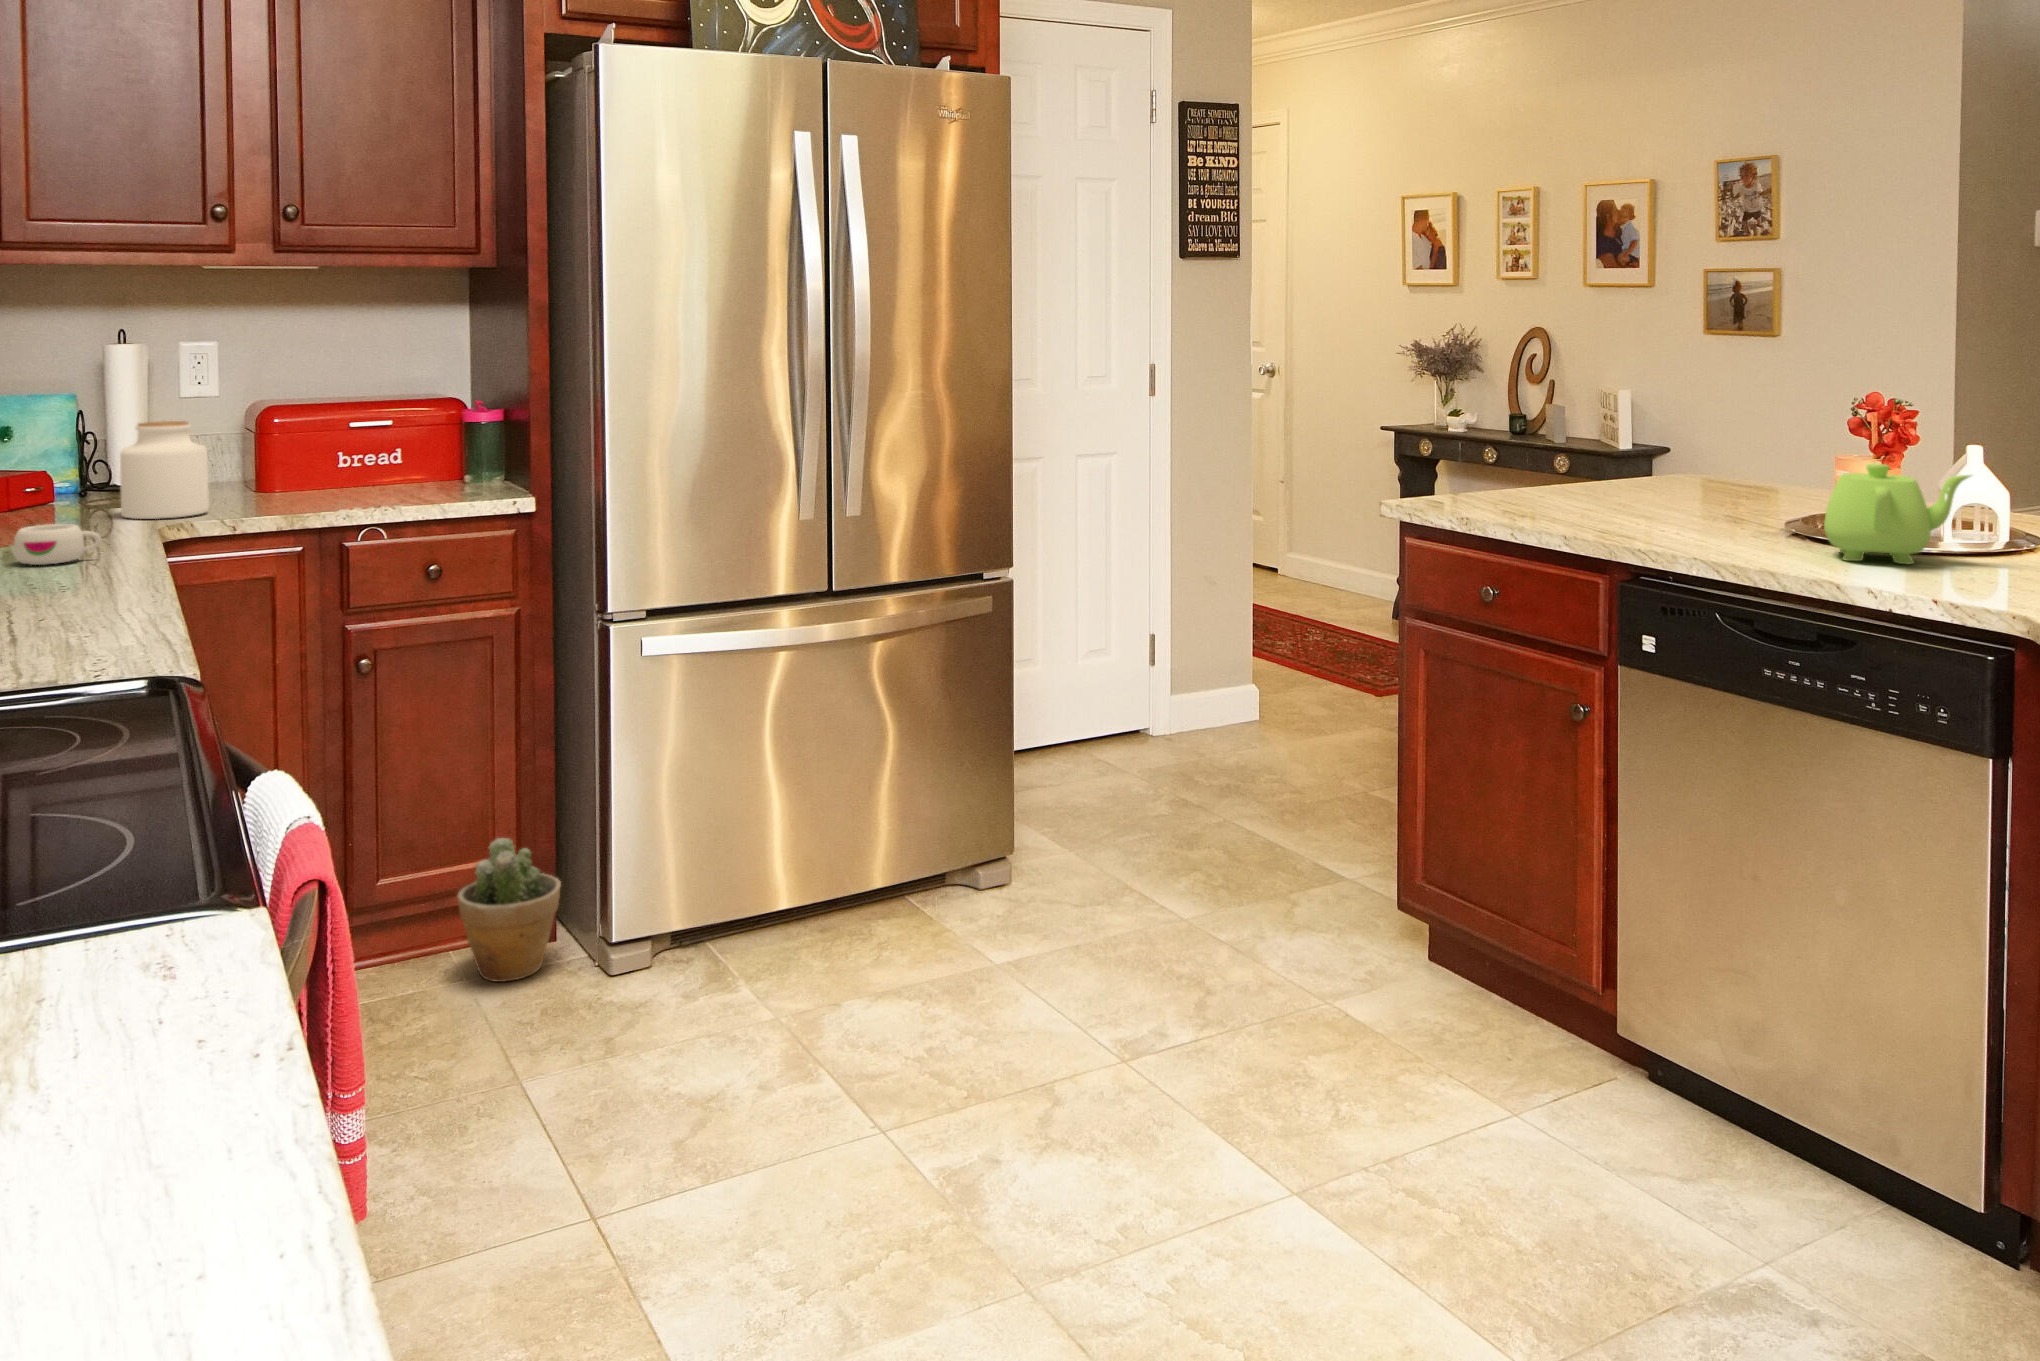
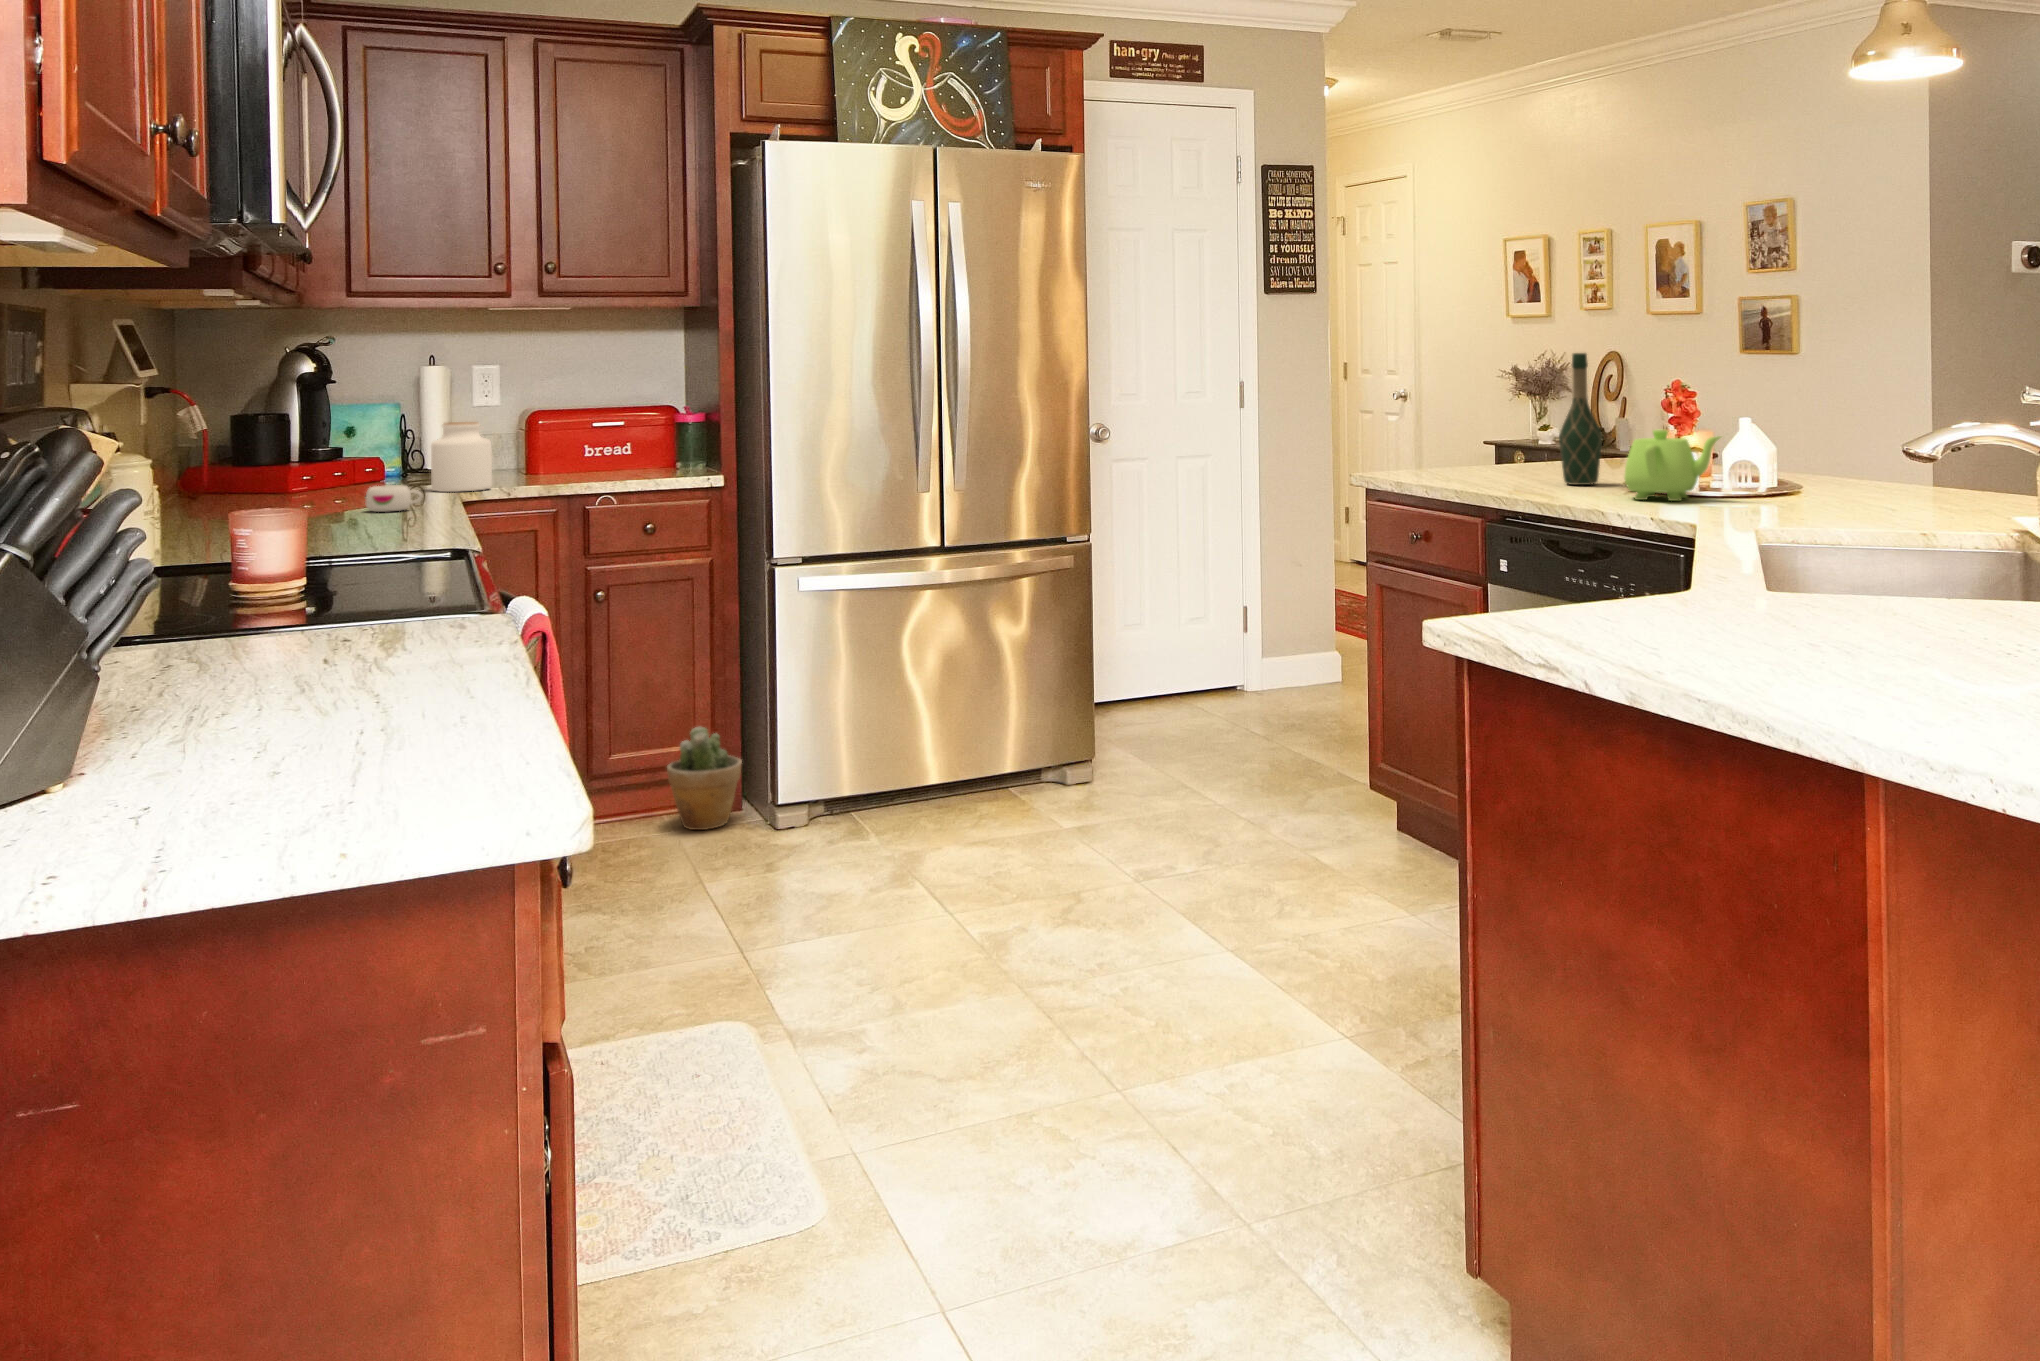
wine bottle: none [1688,352,1749,528] -> present [1559,353,1602,485]

